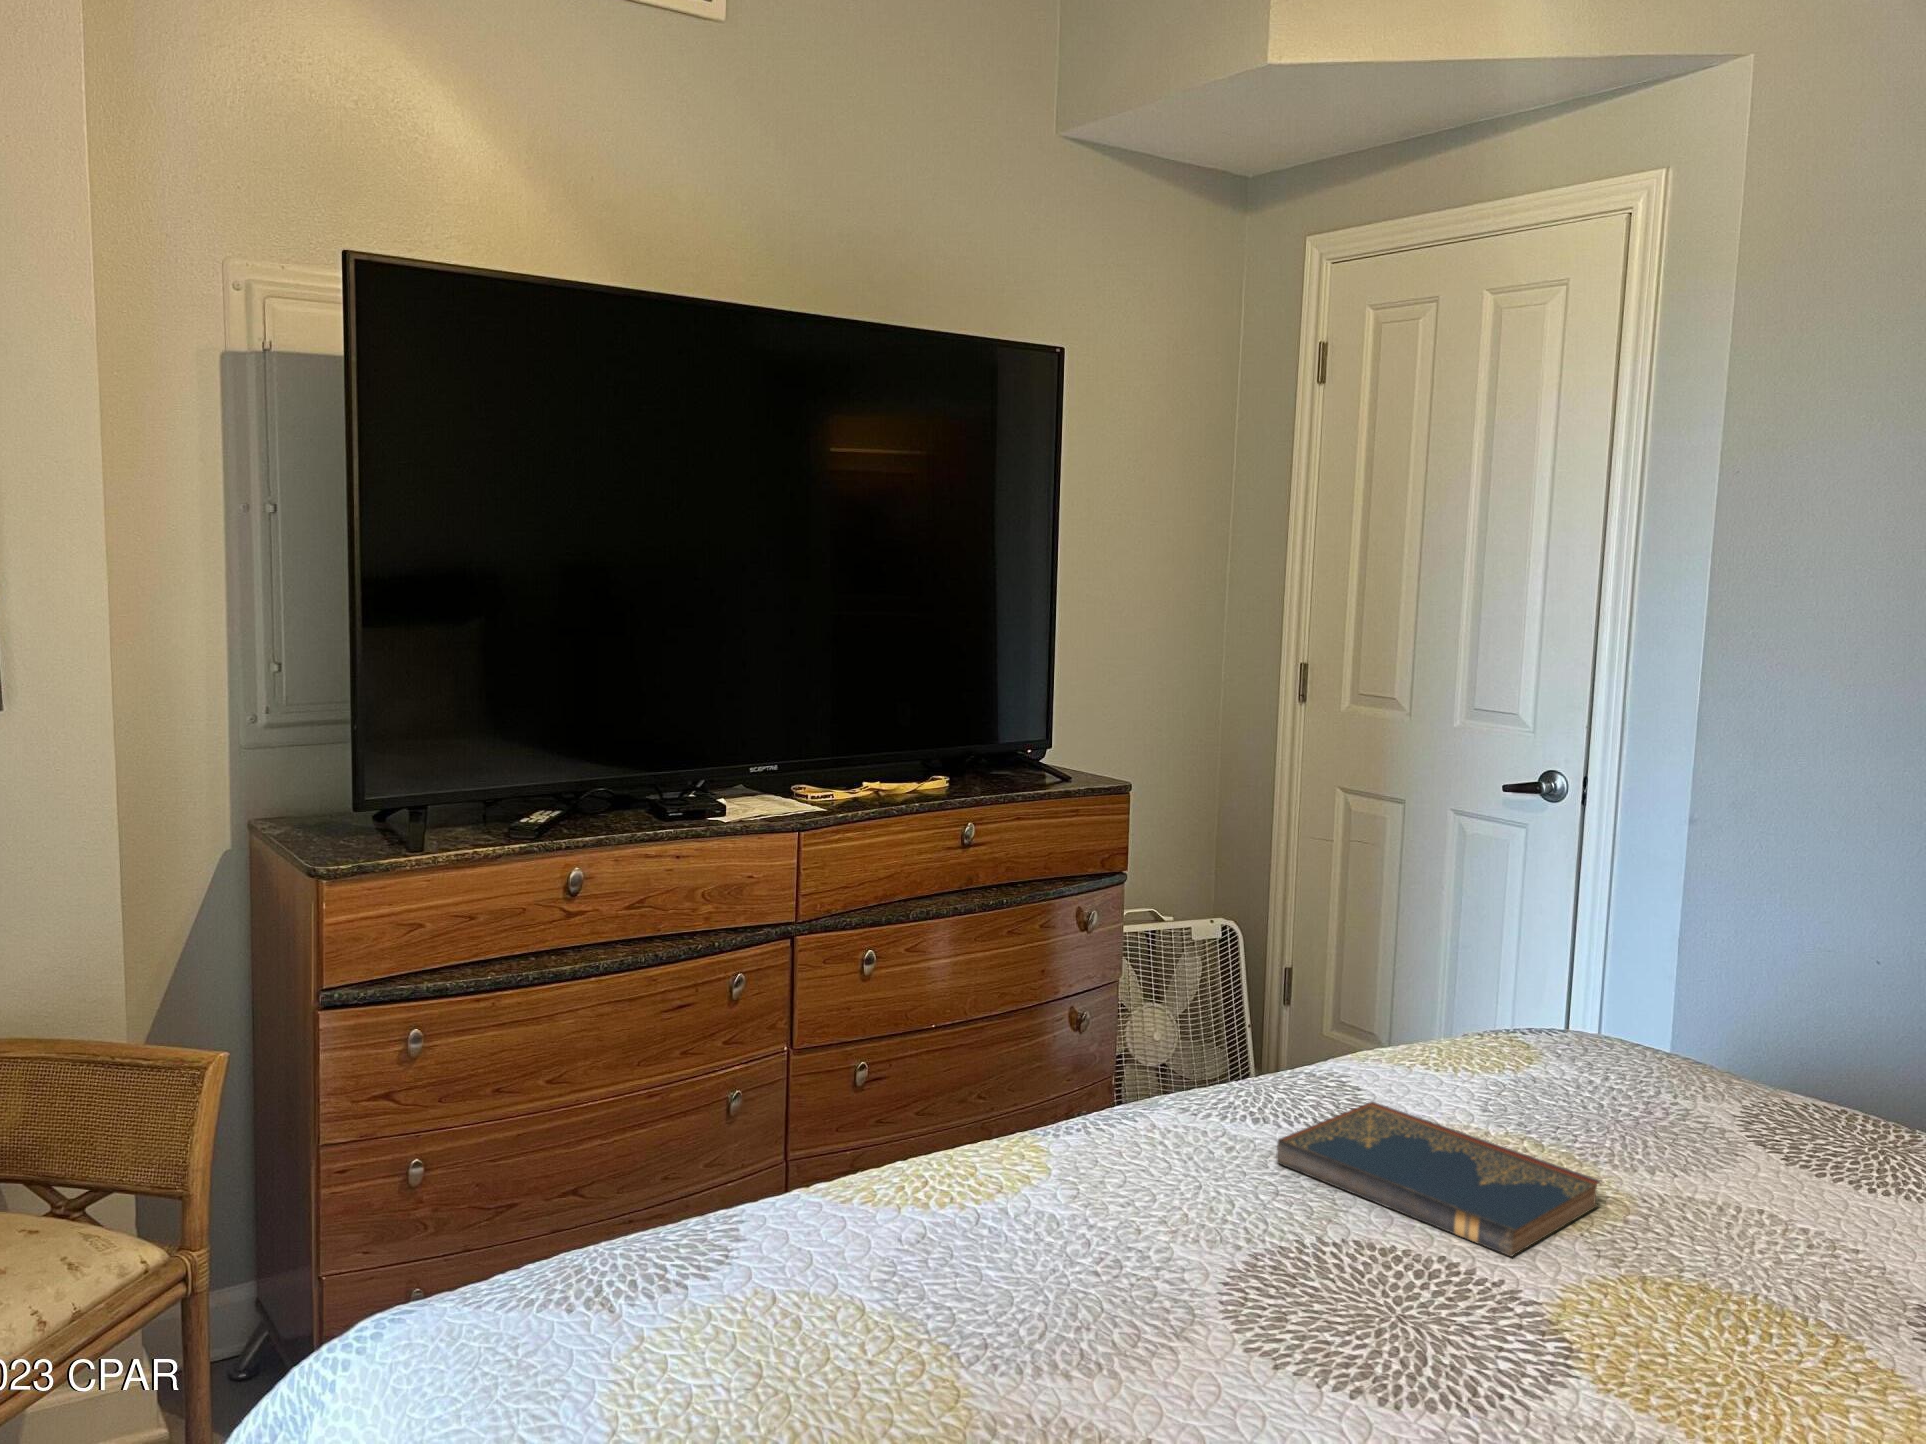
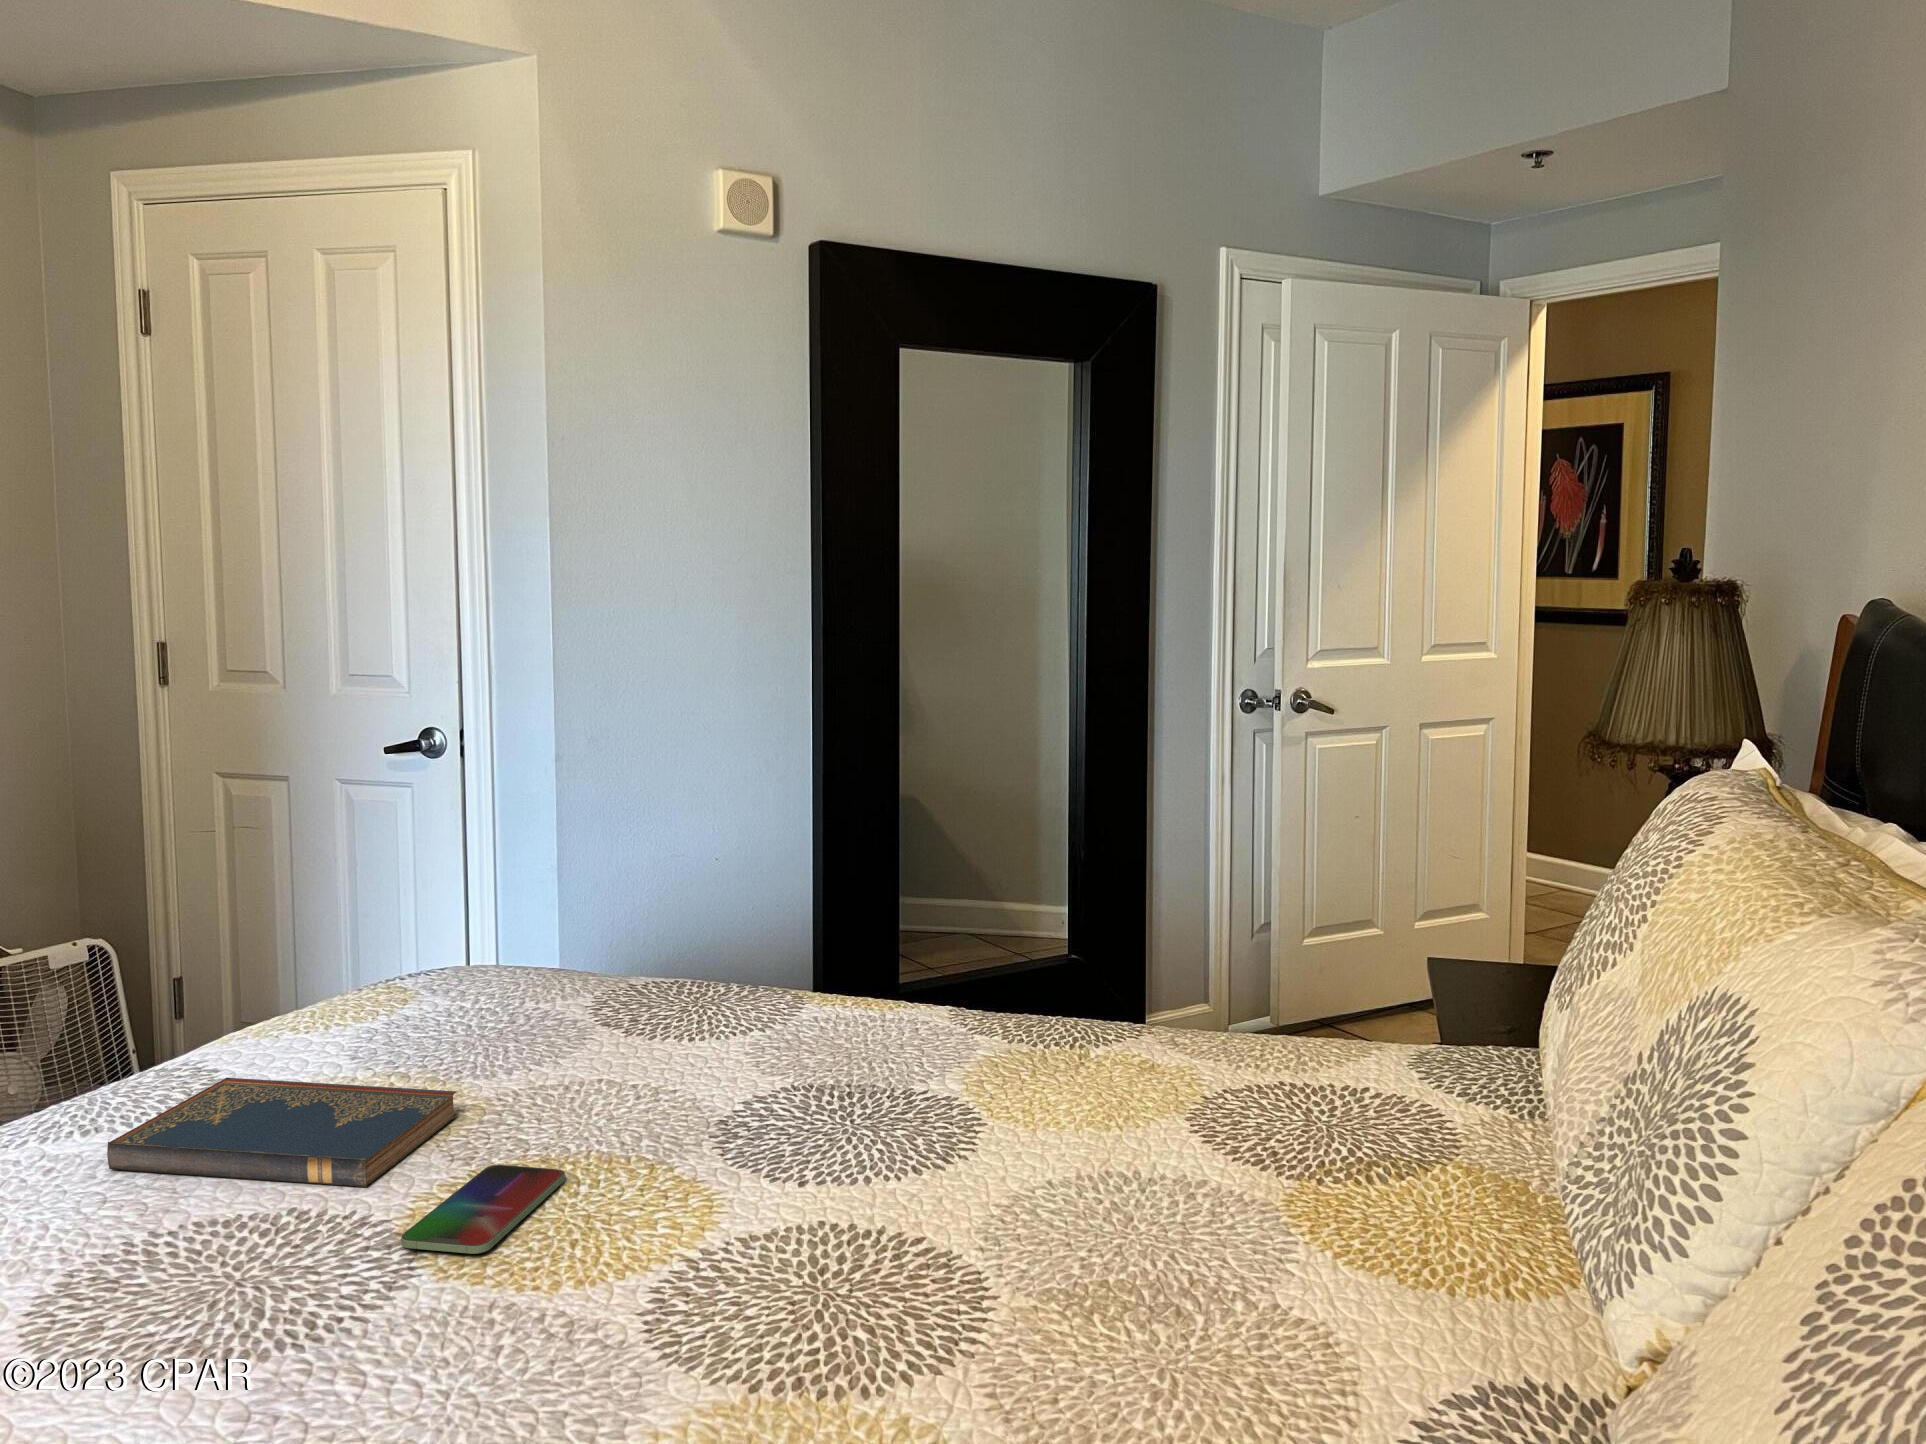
smartphone: none [1555,1277,1730,1375] -> present [401,1165,565,1254]

